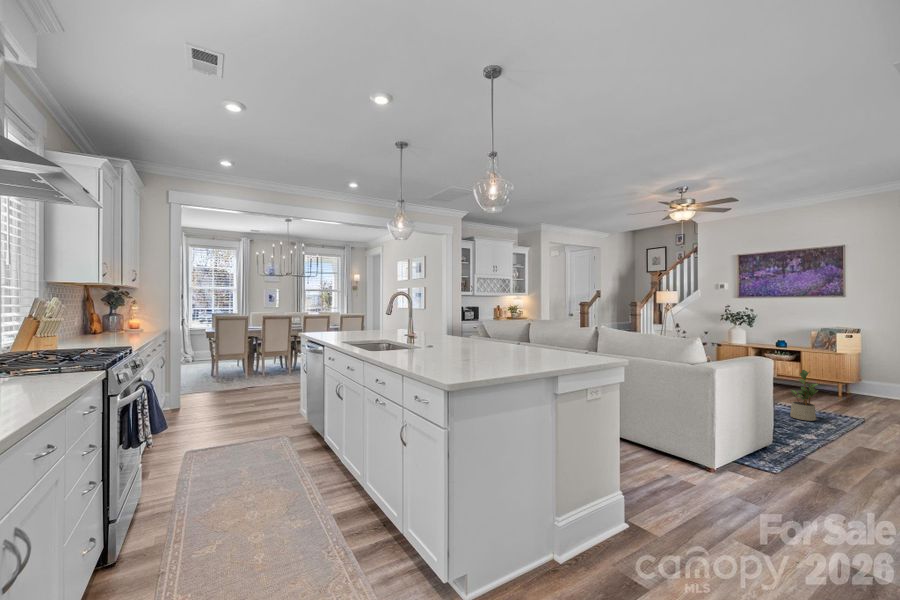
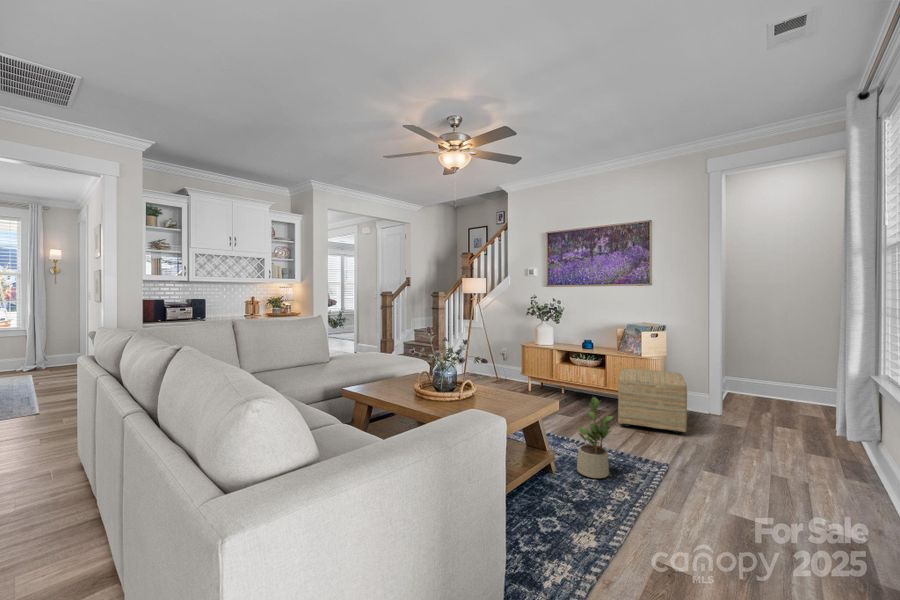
ottoman: none [817,362,881,408] -> present [618,369,687,433]

